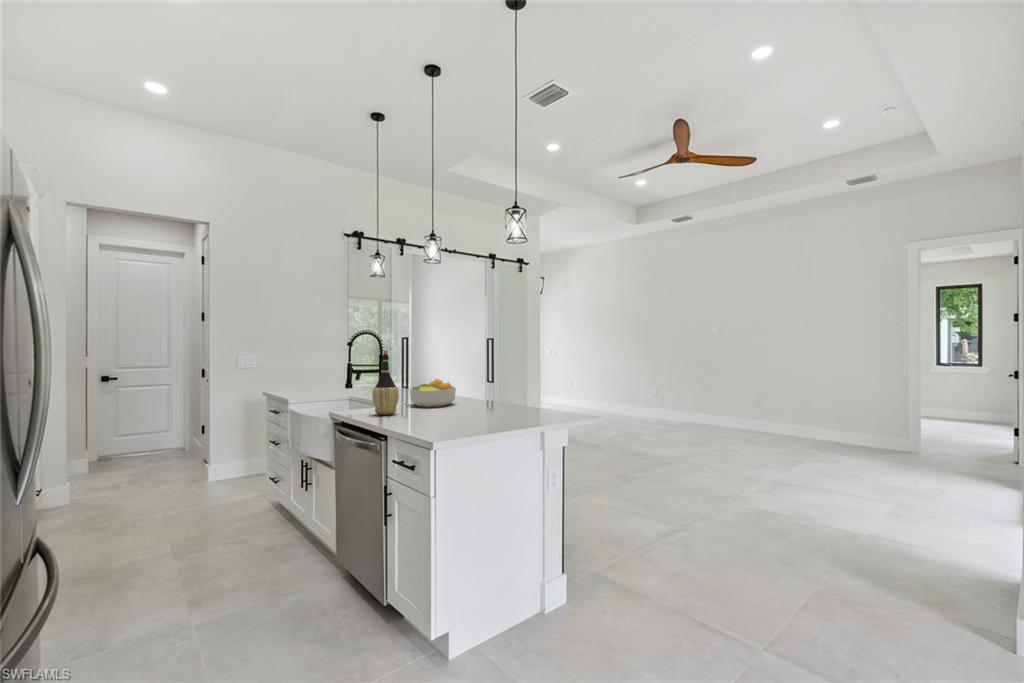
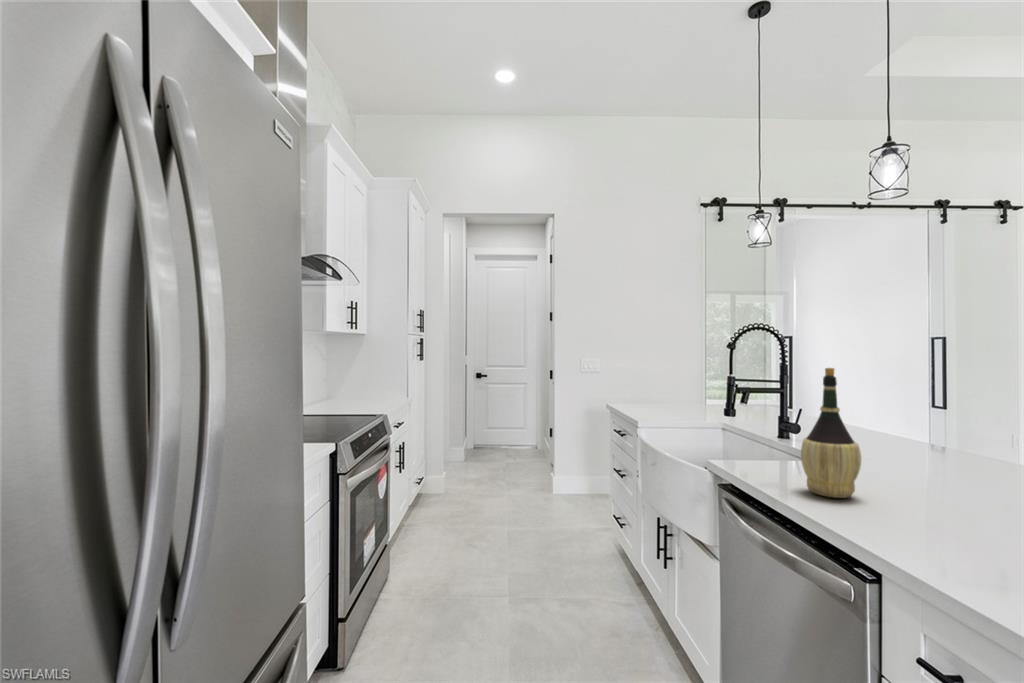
fruit bowl: present [410,379,456,407] -> none [856,419,975,483]

